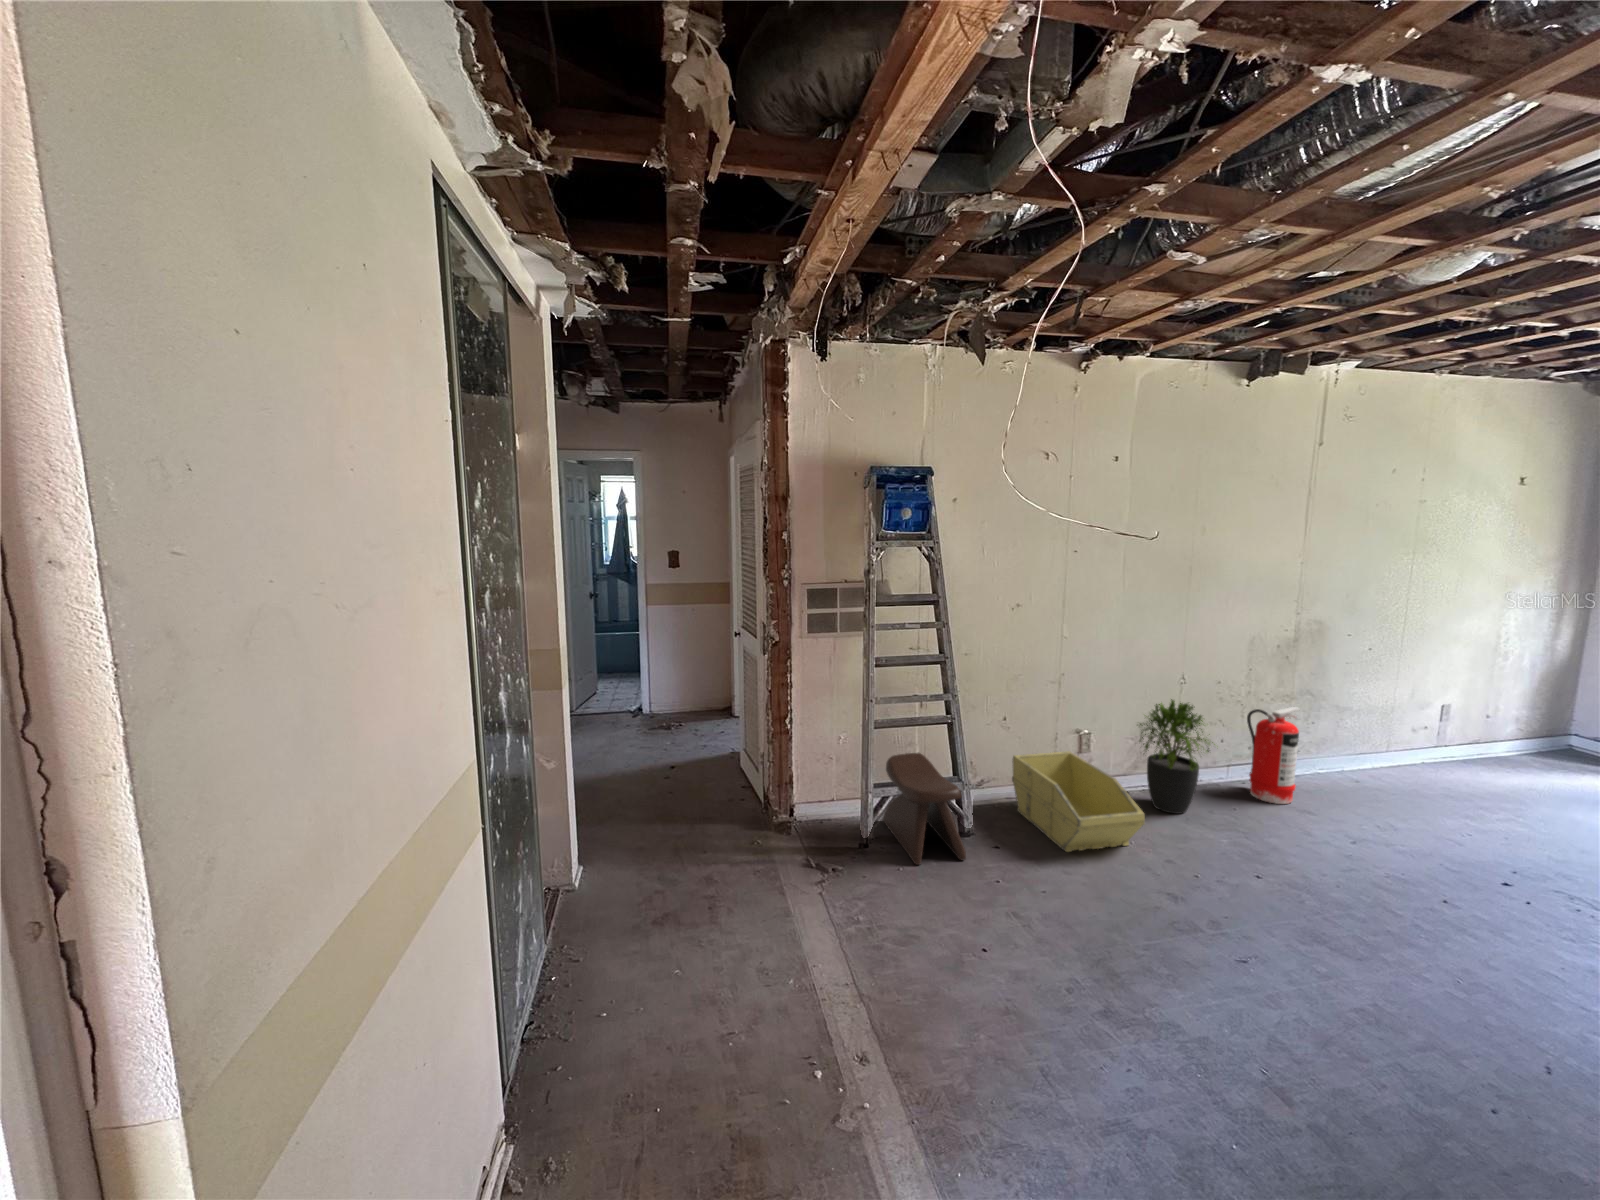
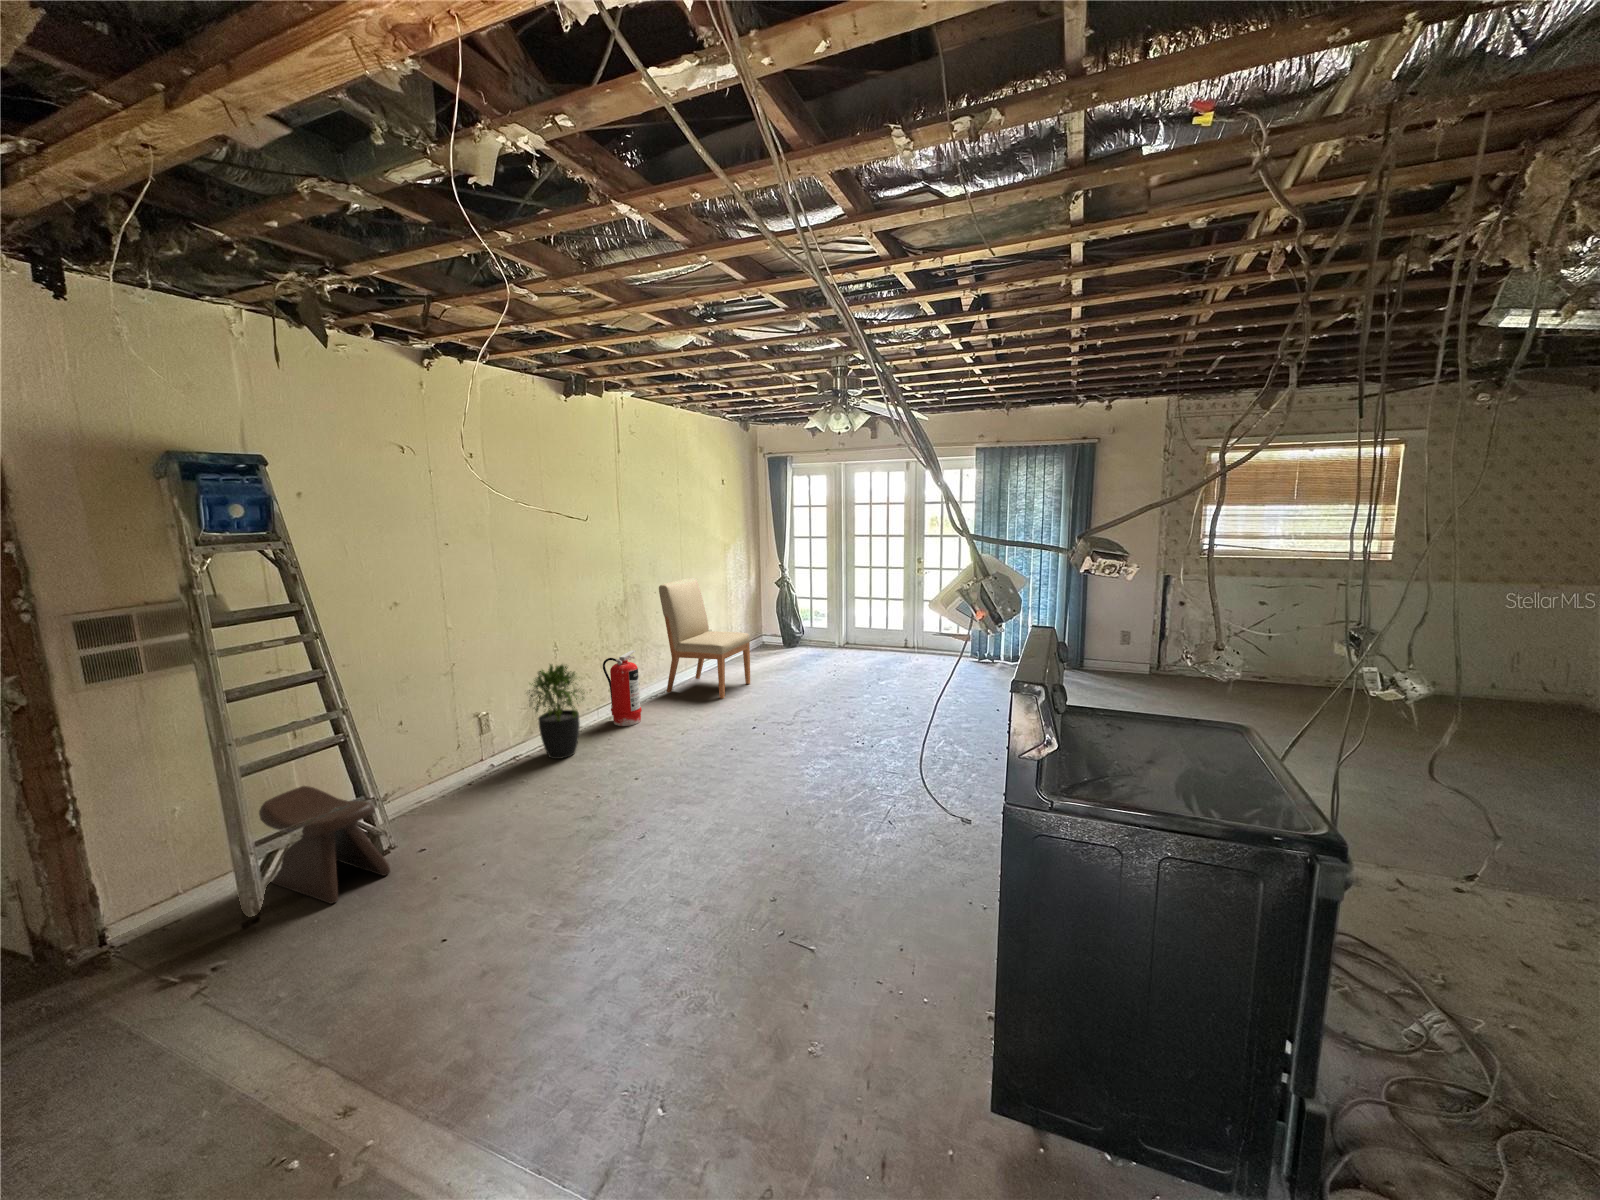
chair: none [1346,624,1531,815] -> present [659,578,750,699]
storage bin: present [1012,751,1145,852] -> none [415,734,551,822]

